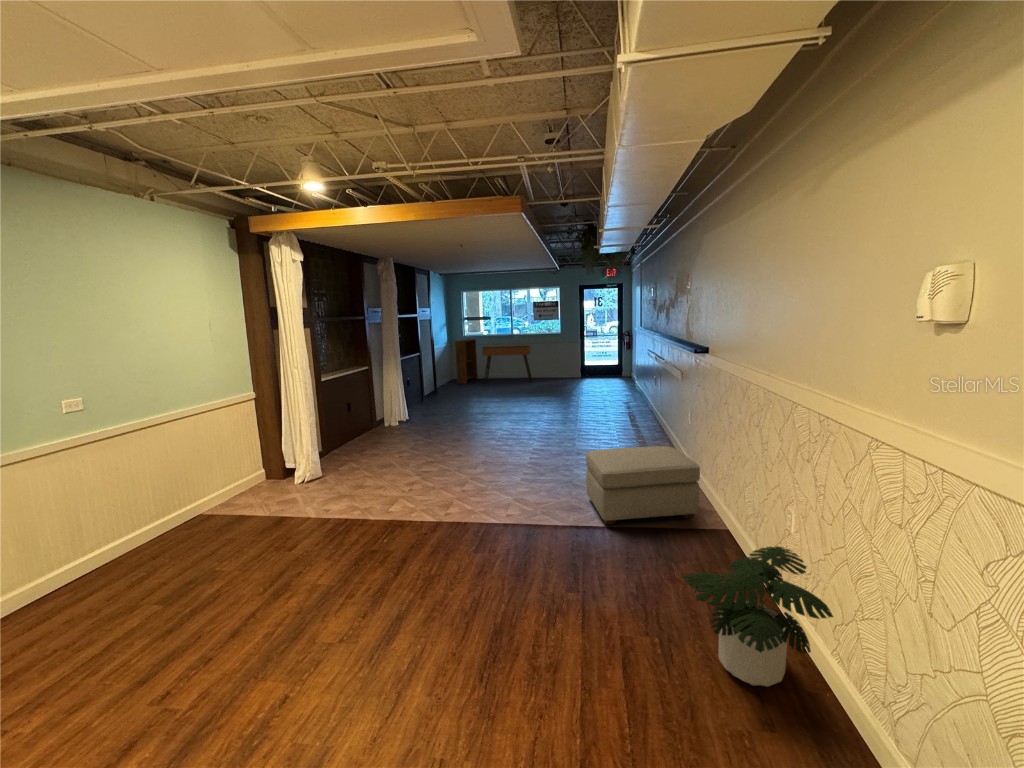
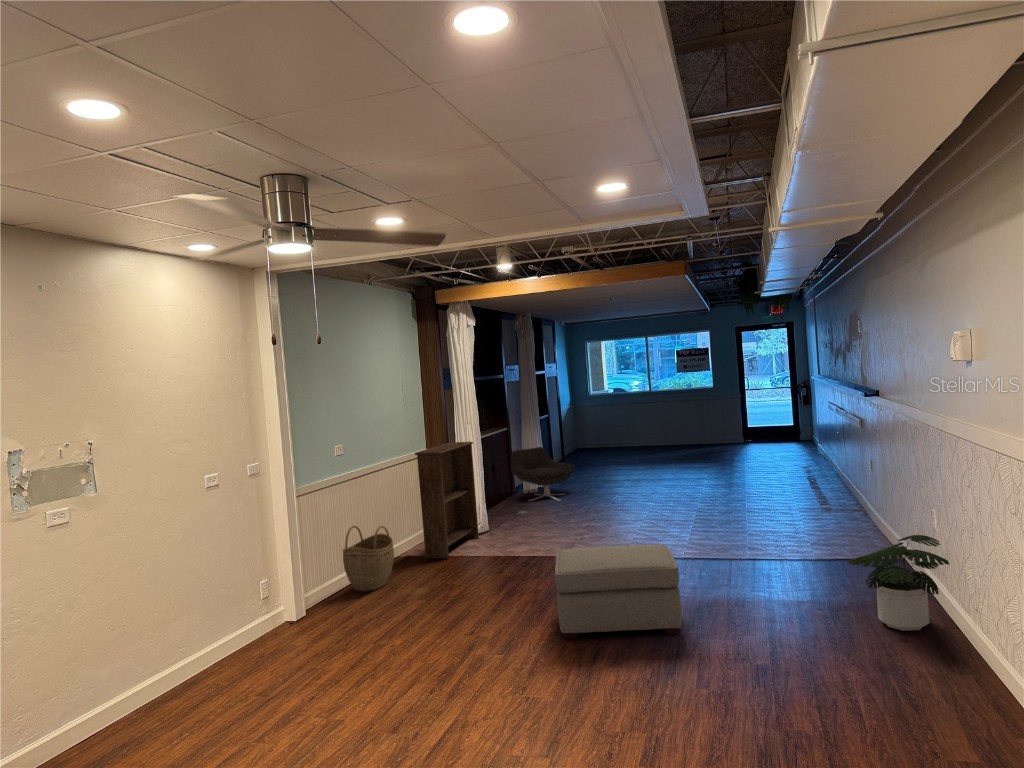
bookshelf: present [455,339,478,384] -> present [415,442,479,559]
console table: present [482,345,532,383] -> none [616,402,680,452]
lounge chair: none [370,384,429,435] -> present [511,447,575,501]
ottoman: present [586,446,700,525] -> present [555,545,681,639]
woven basket: none [69,498,159,582] -> present [343,526,394,592]

